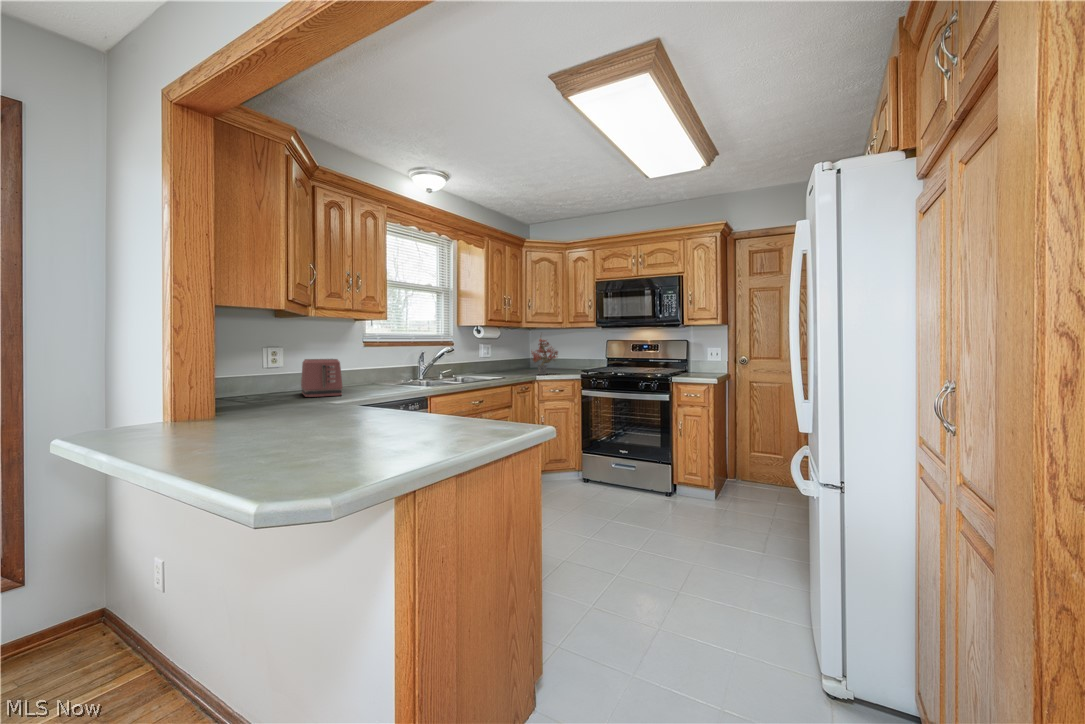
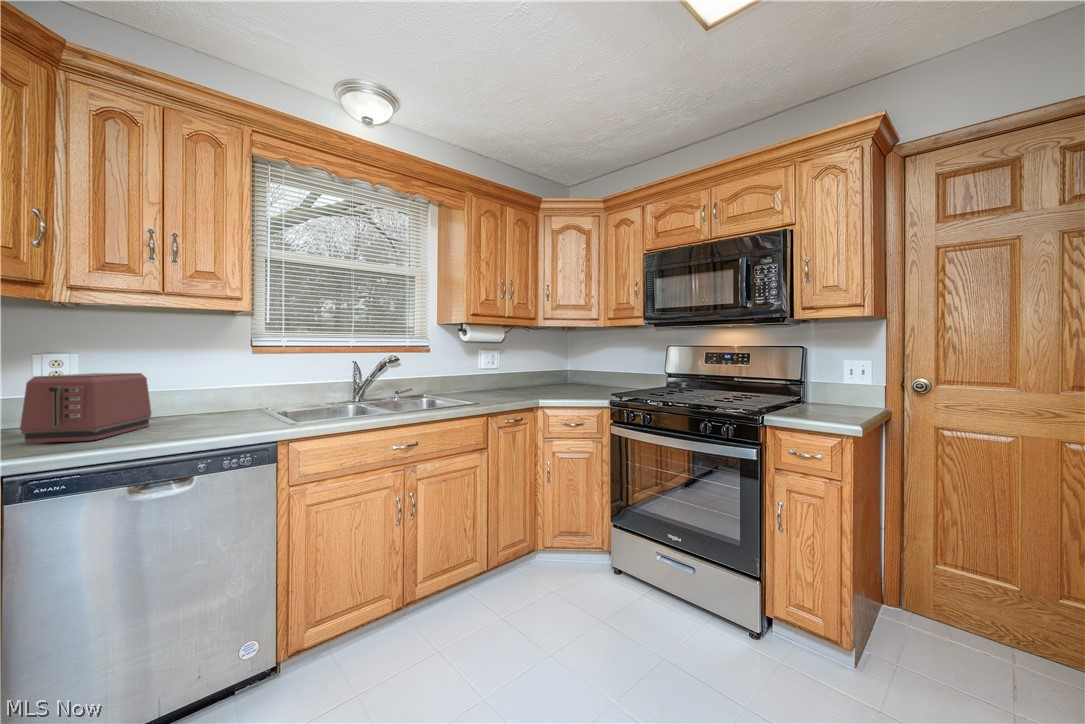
potted plant: present [532,338,558,375] -> none [537,333,588,397]

